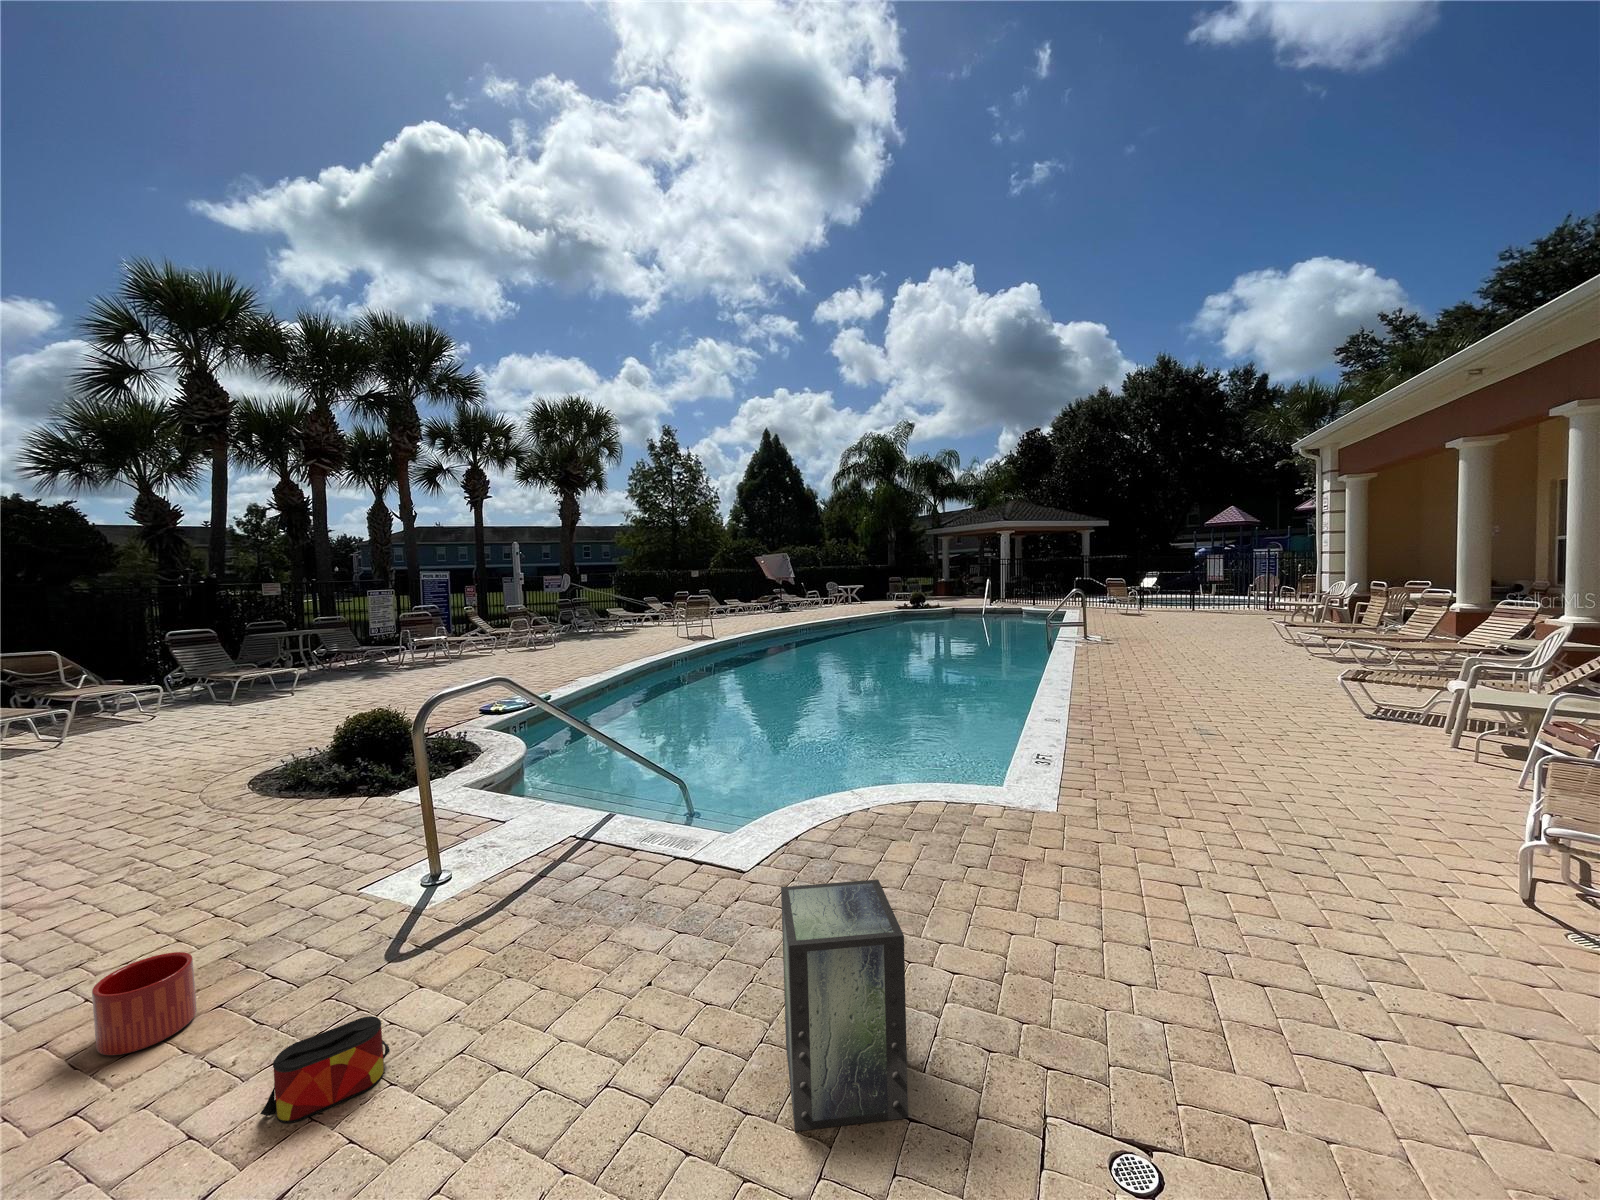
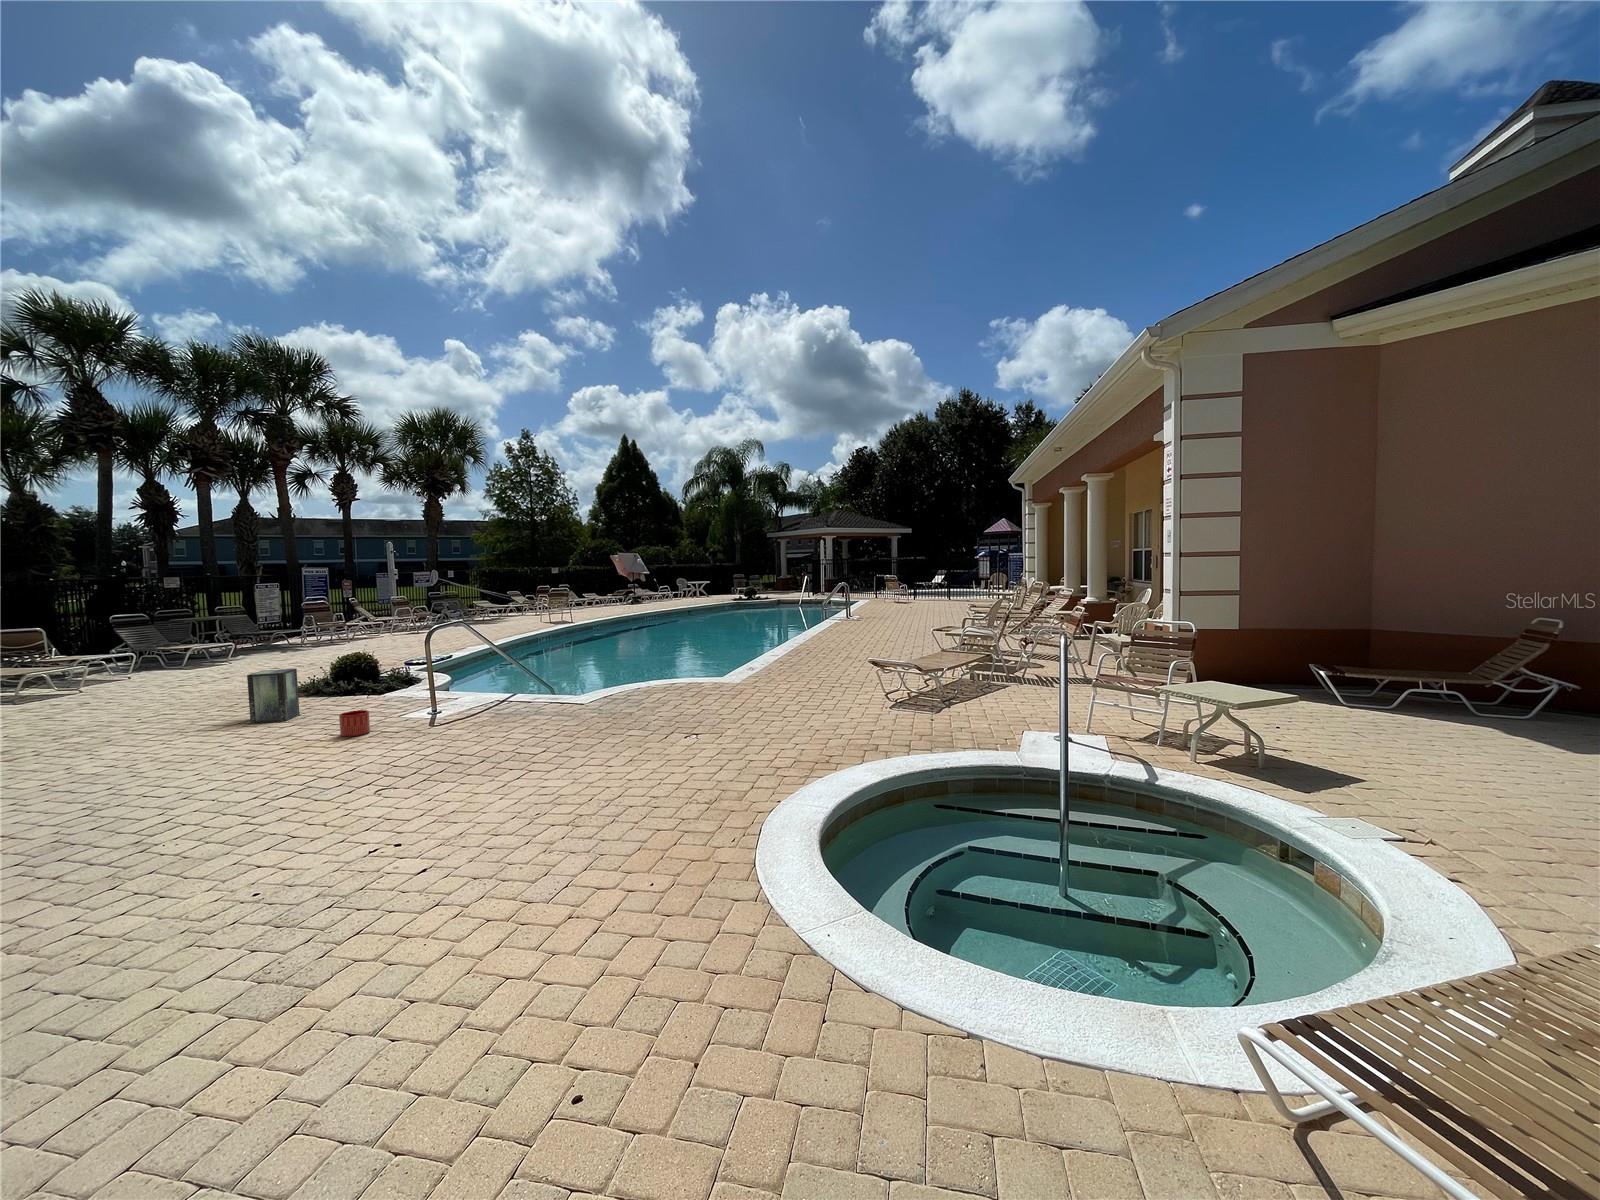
storage box: present [781,879,908,1131] -> present [247,669,300,724]
bag: present [261,1016,390,1123] -> none [420,716,455,738]

